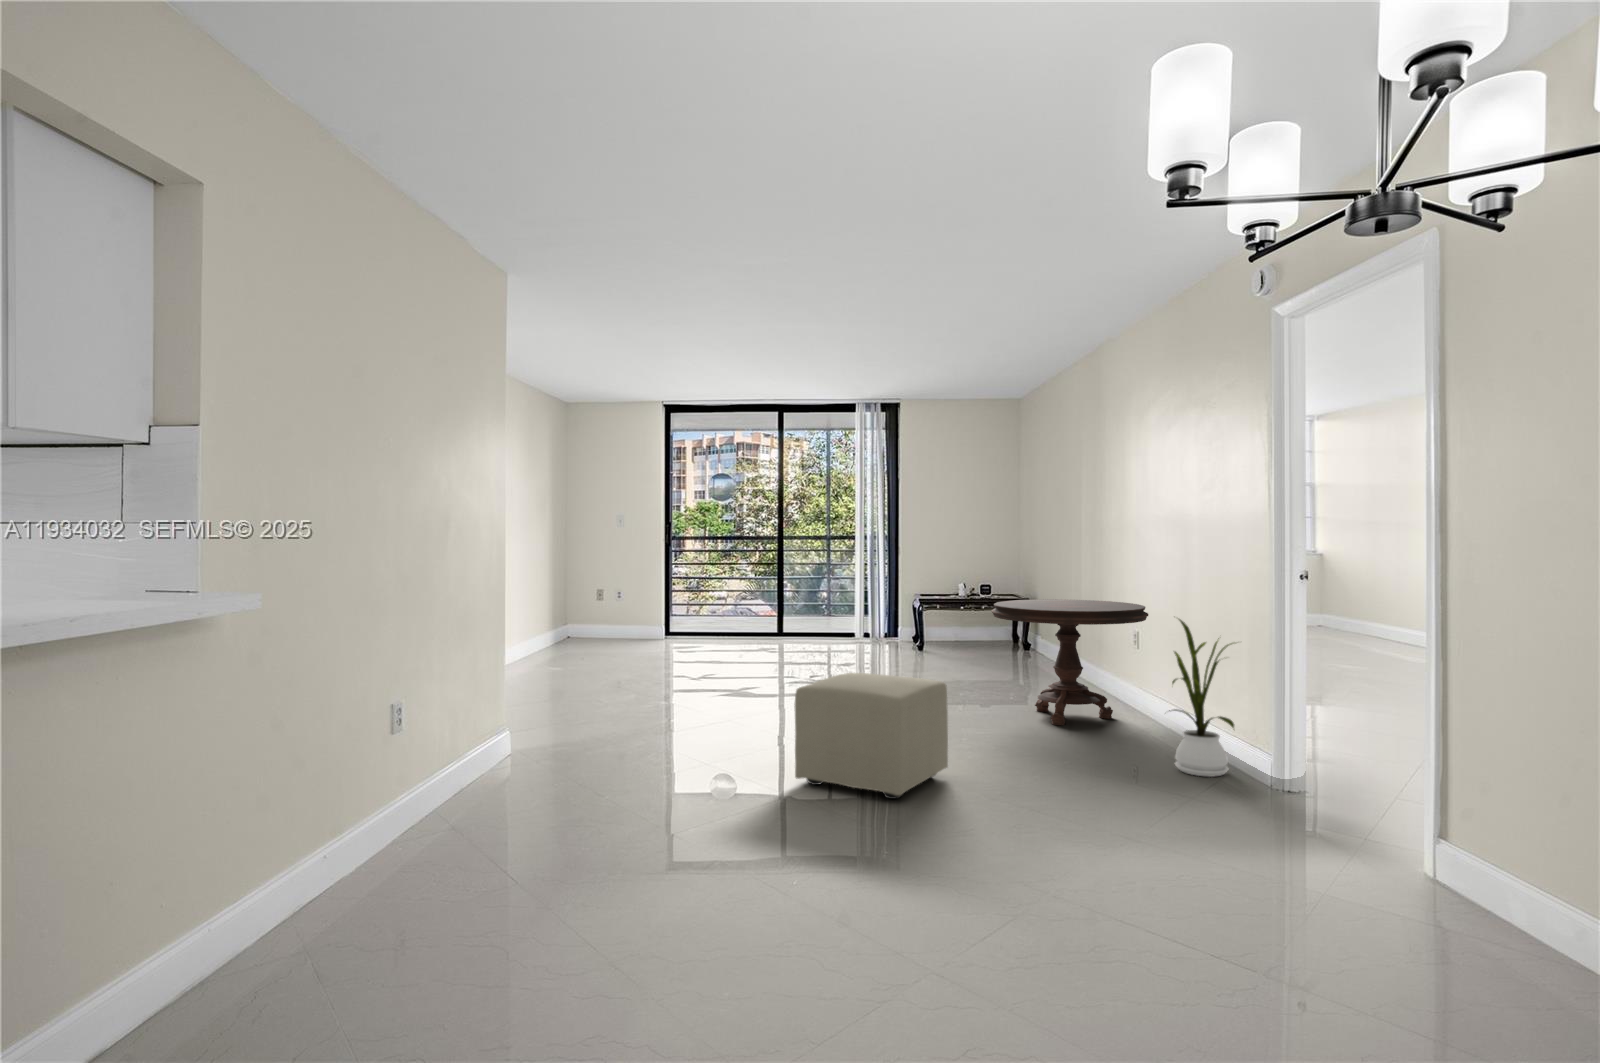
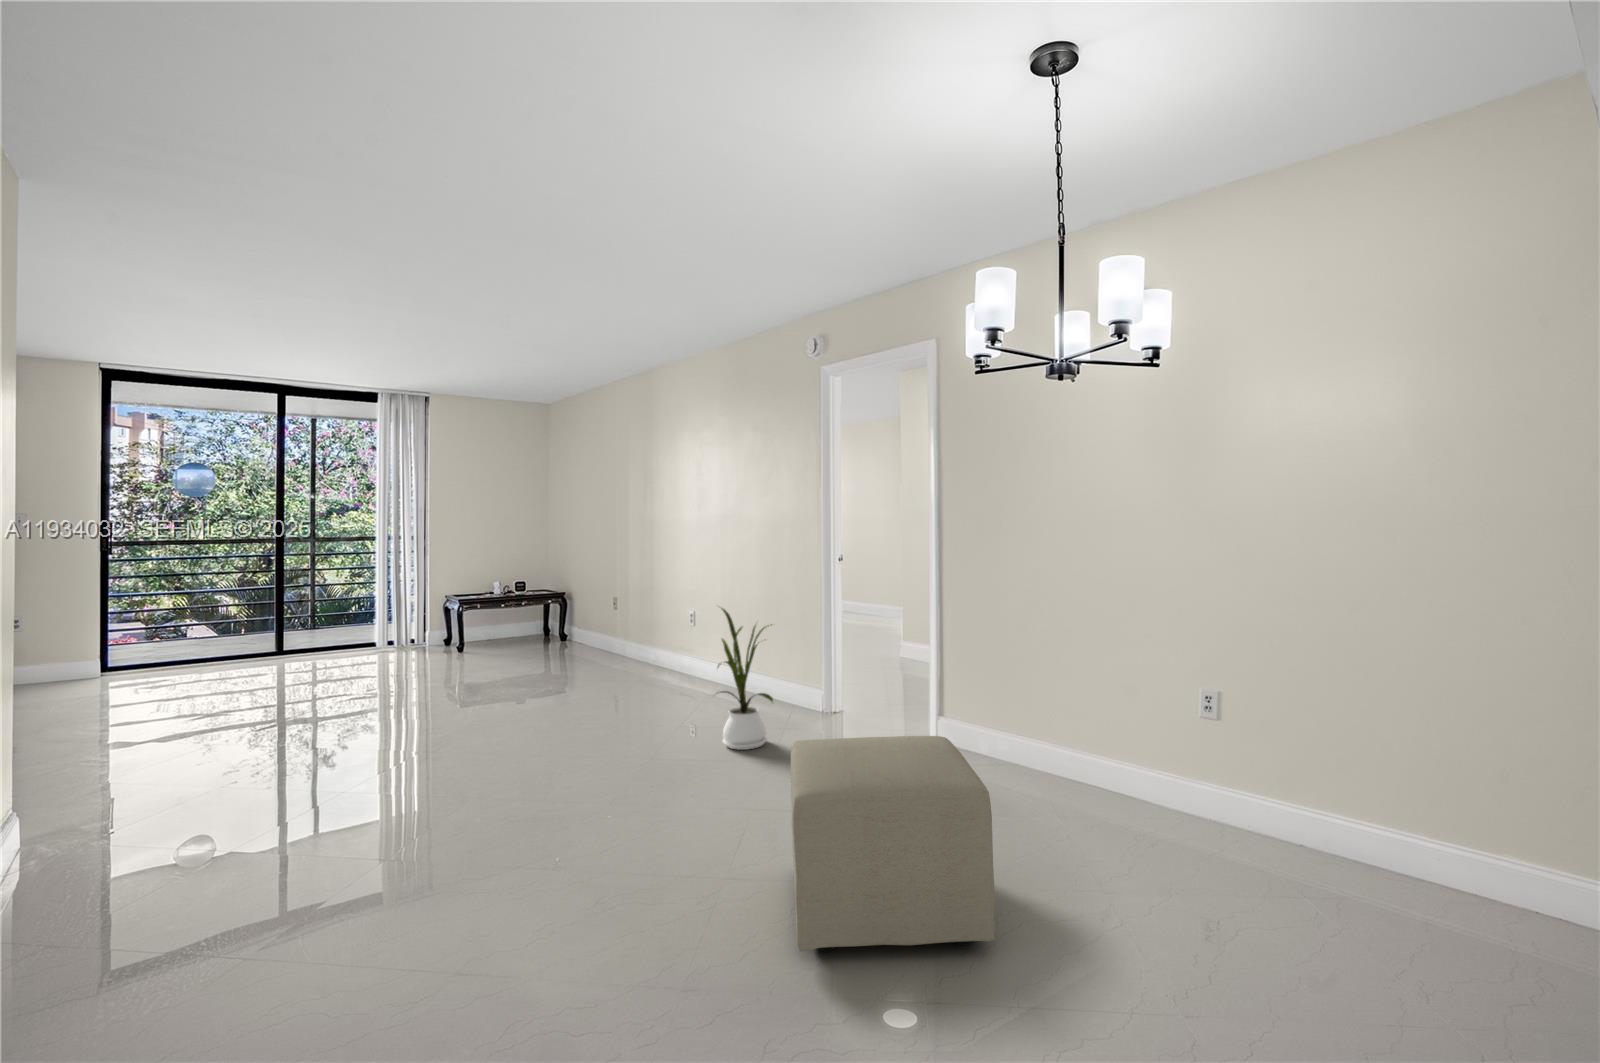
side table: present [991,599,1148,725] -> none [537,593,687,718]
ottoman: present [794,673,948,799] -> present [791,736,995,952]

